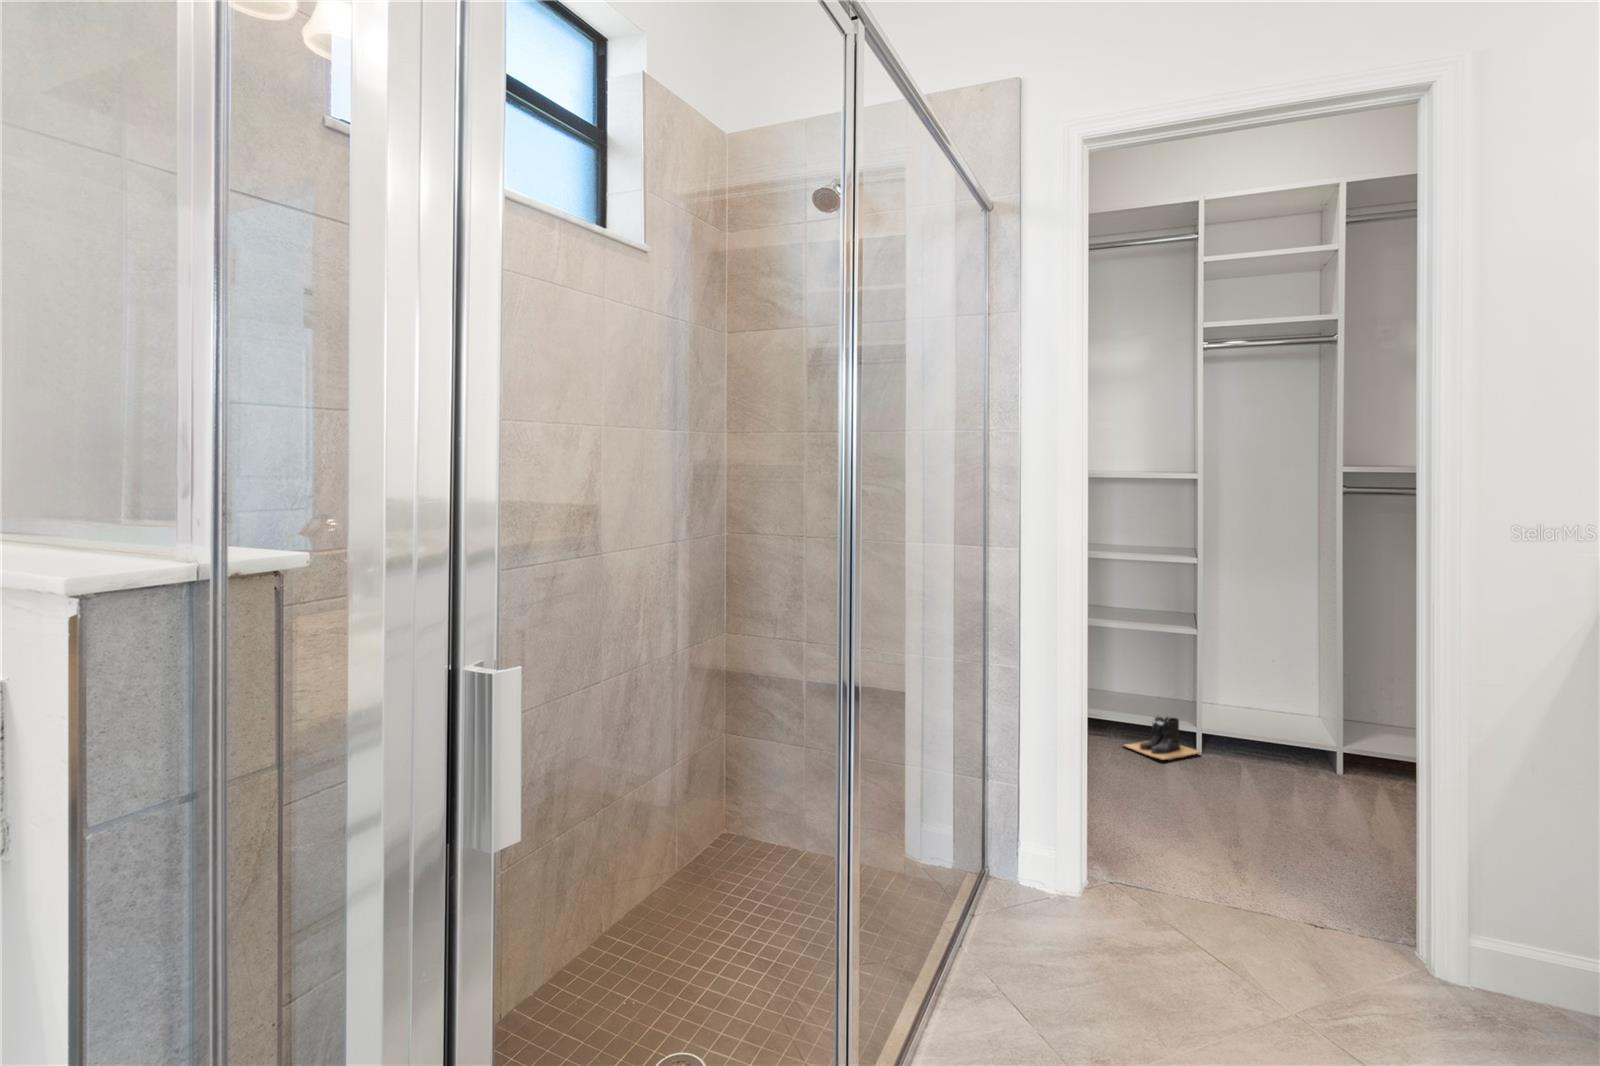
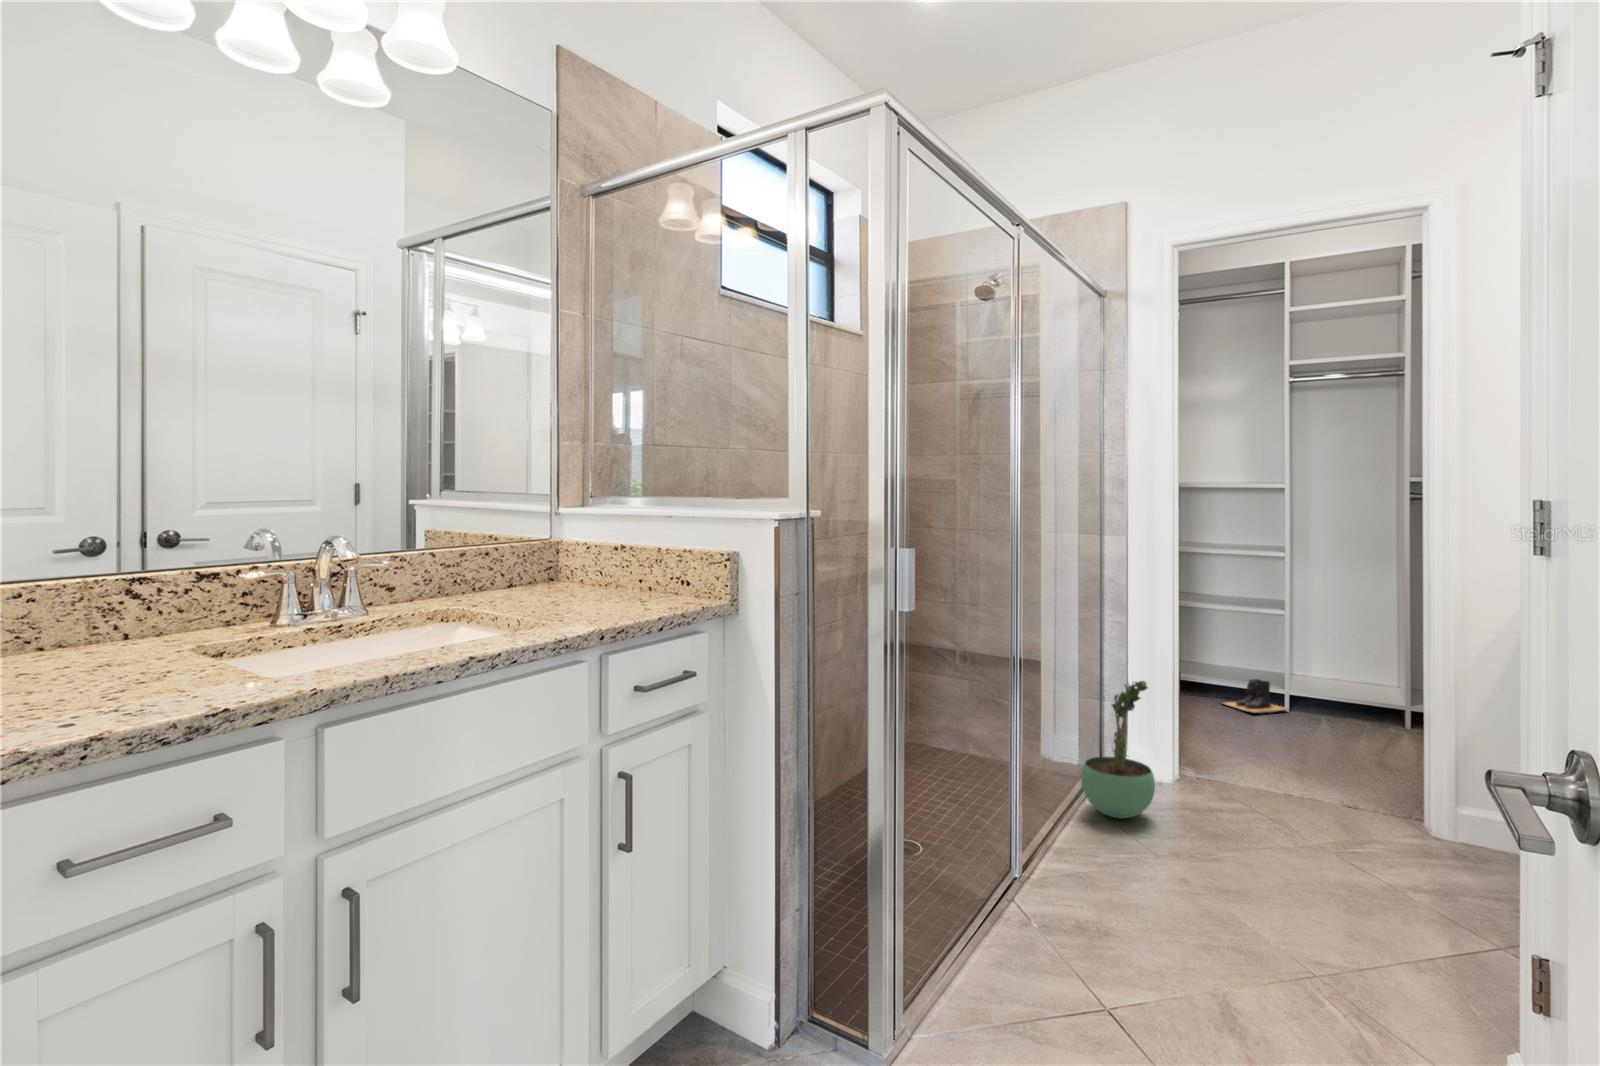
potted plant: none [960,765,1067,981] -> present [1081,681,1155,818]

